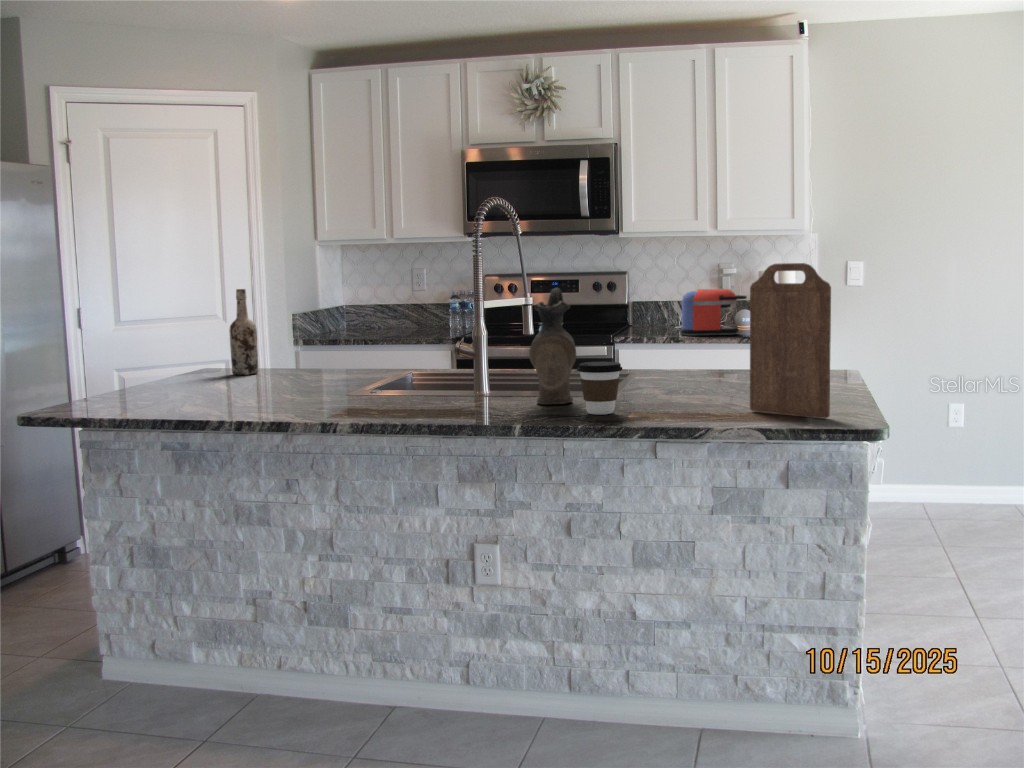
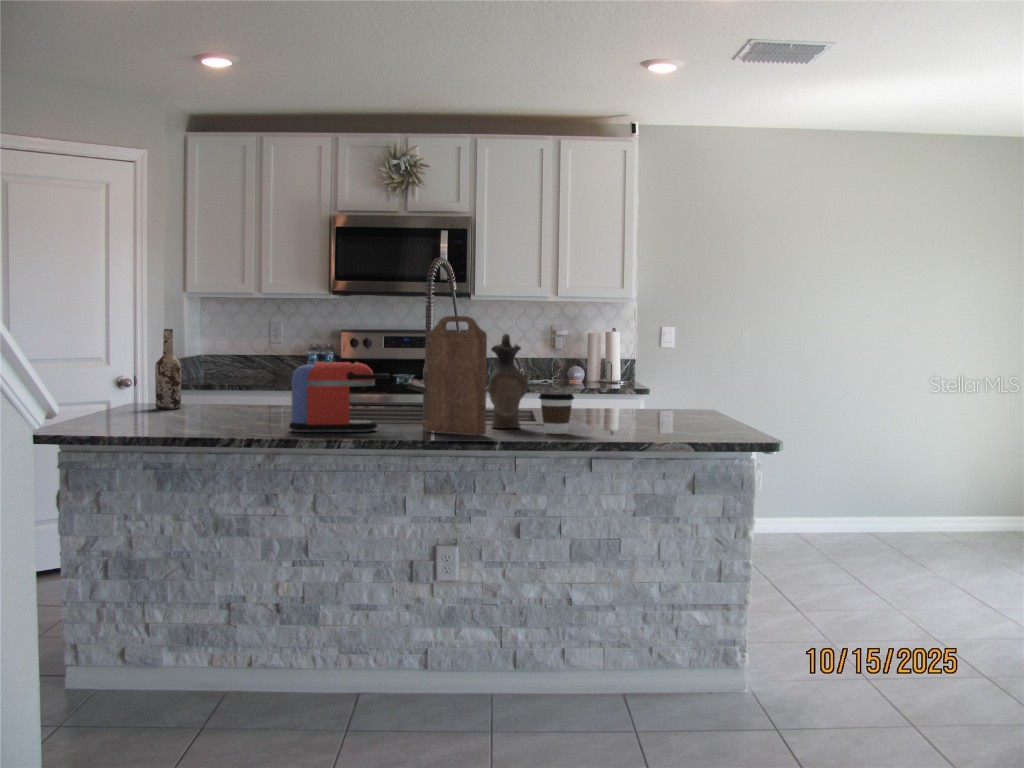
cutting board: present [750,263,831,418] -> present [427,316,487,435]
coffee maker: present [681,289,747,335] -> present [289,362,390,432]

